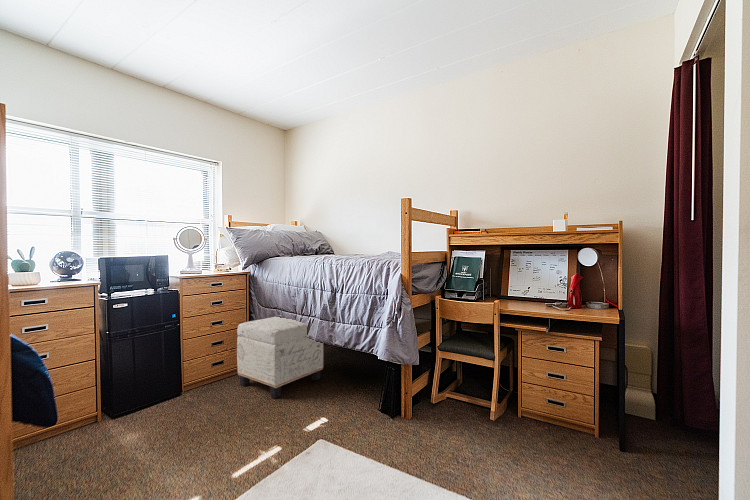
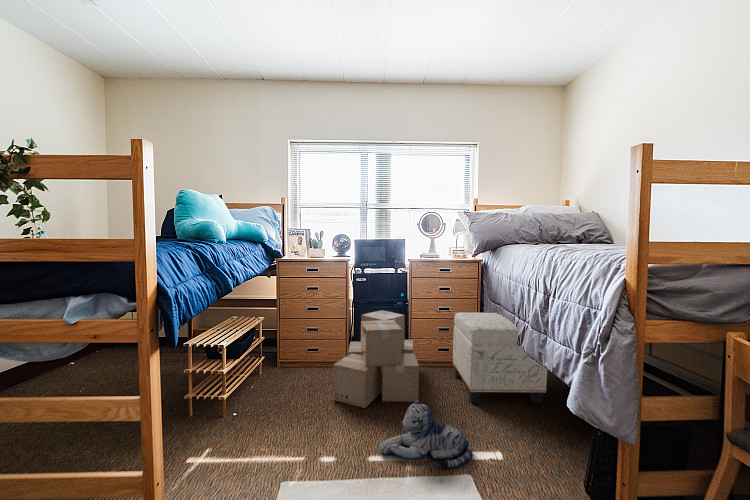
cardboard box: none [115,337,230,457] -> present [333,310,419,408]
plush toy: none [236,402,310,464] -> present [379,401,473,468]

